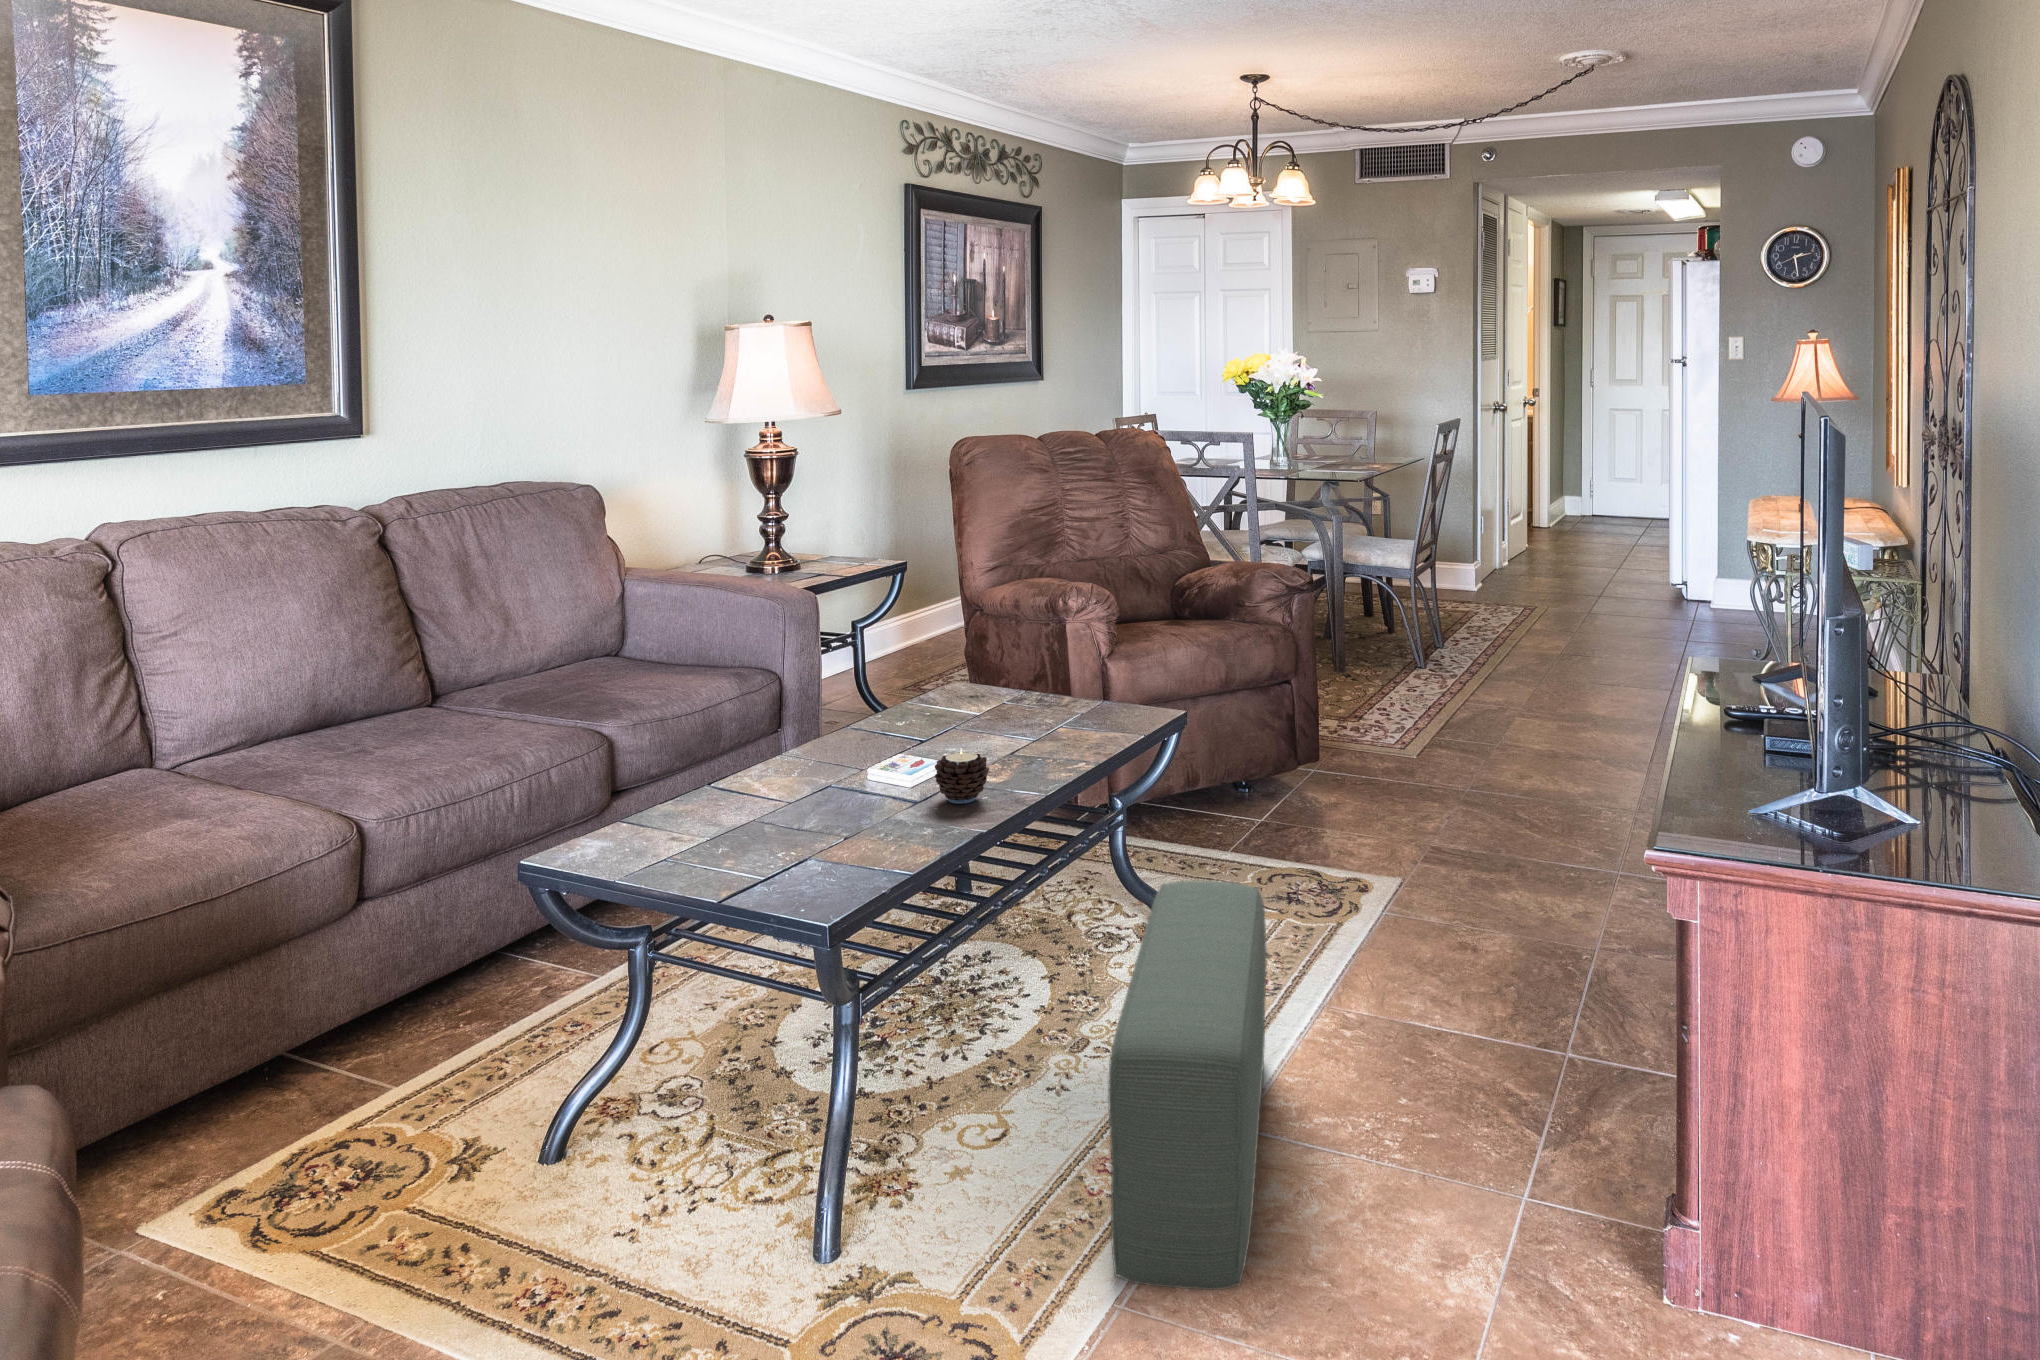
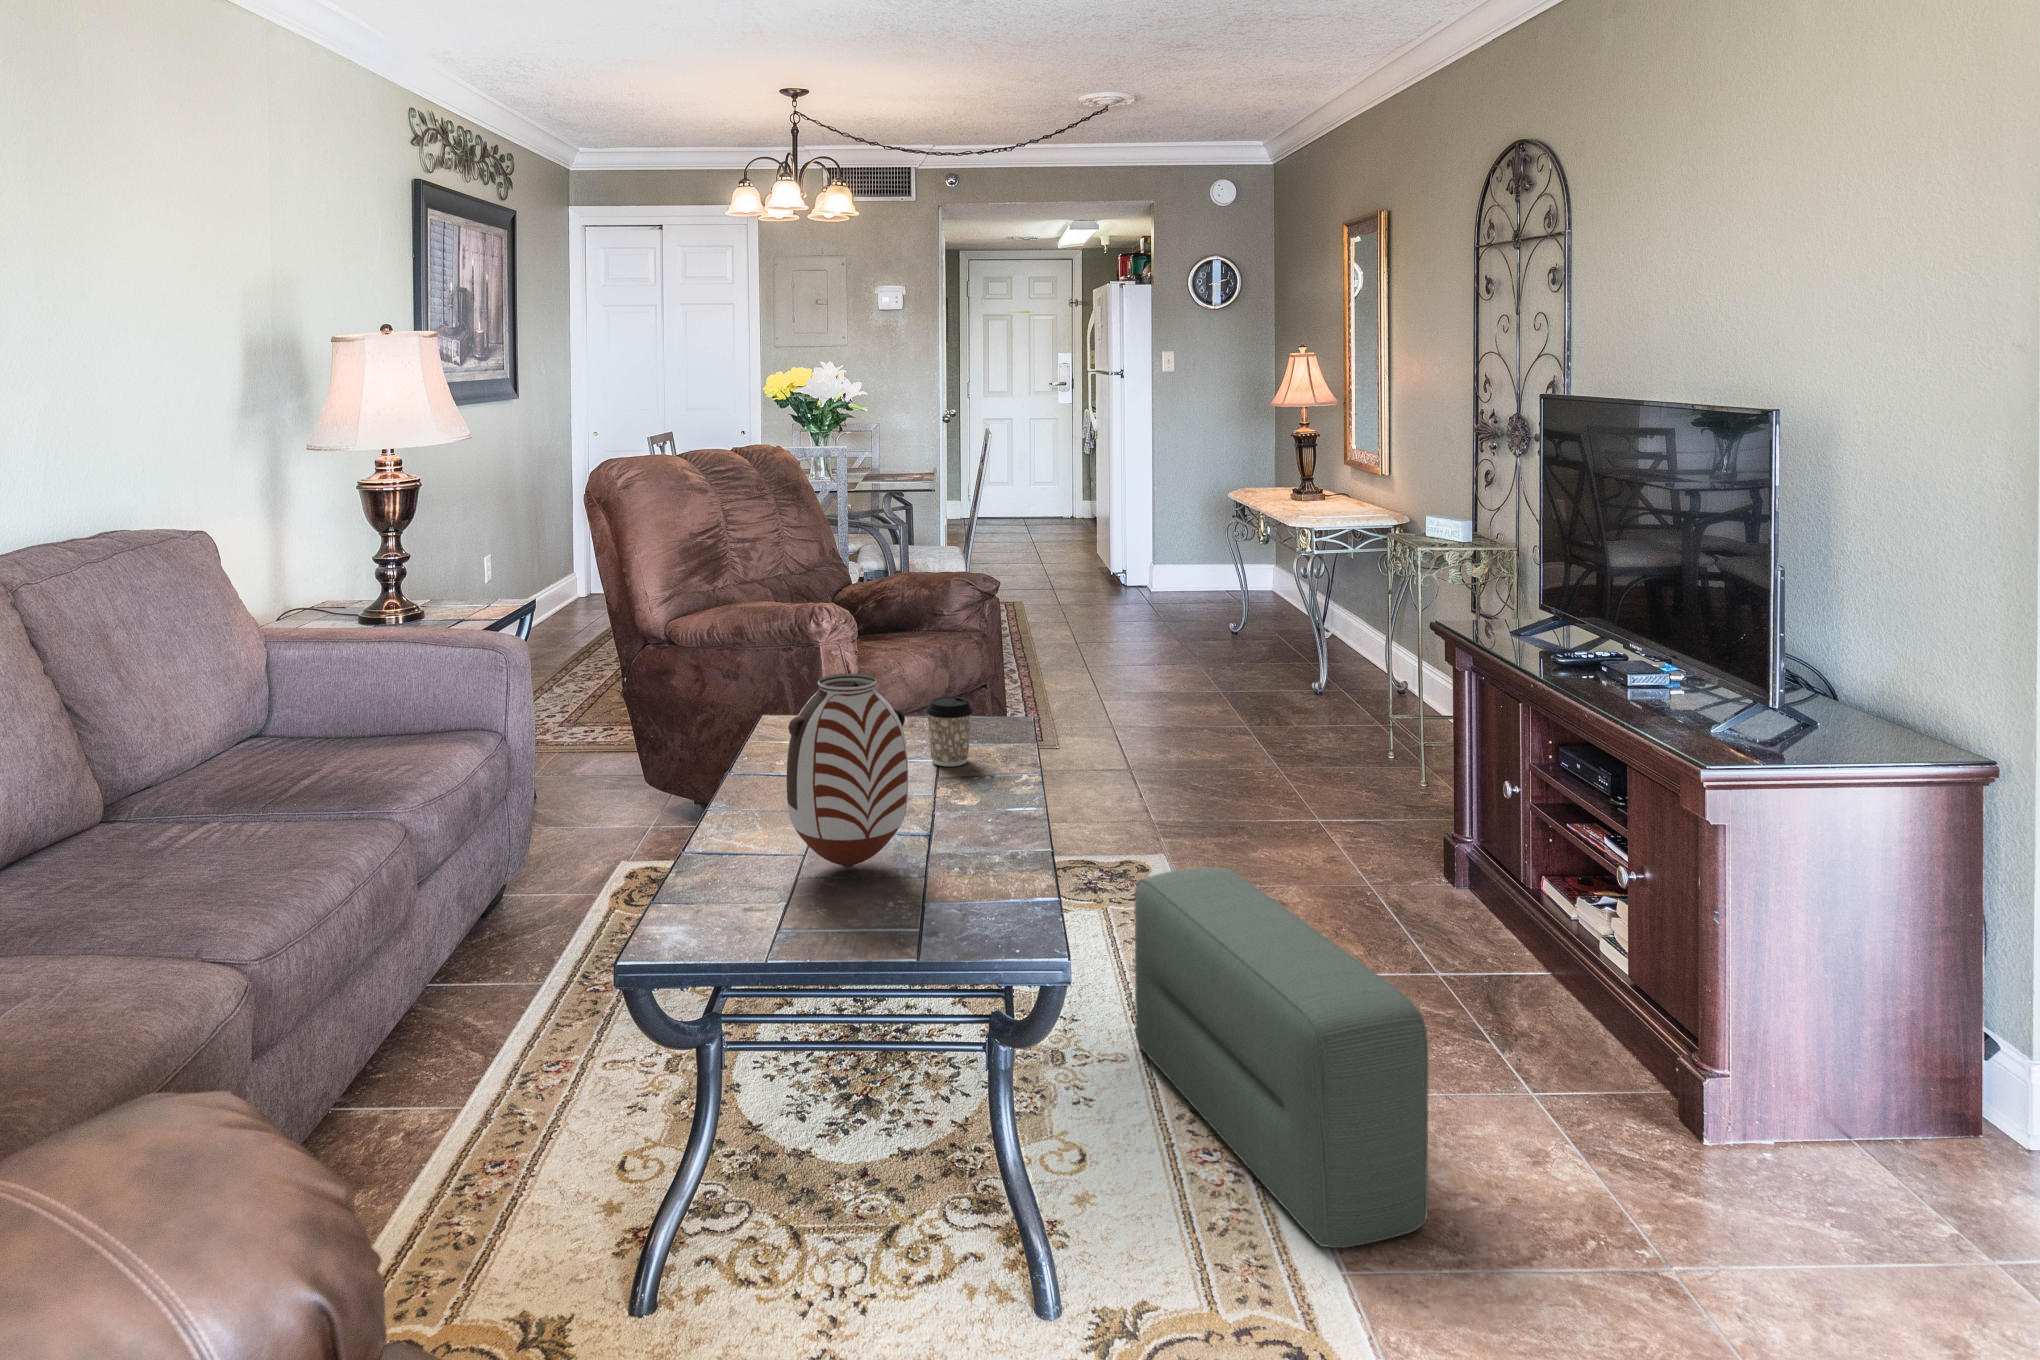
vase: none [757,642,872,820] -> present [786,673,908,868]
coffee cup: none [1030,680,1076,747] -> present [926,697,973,766]
candle: present [935,749,989,804] -> none [929,771,987,830]

